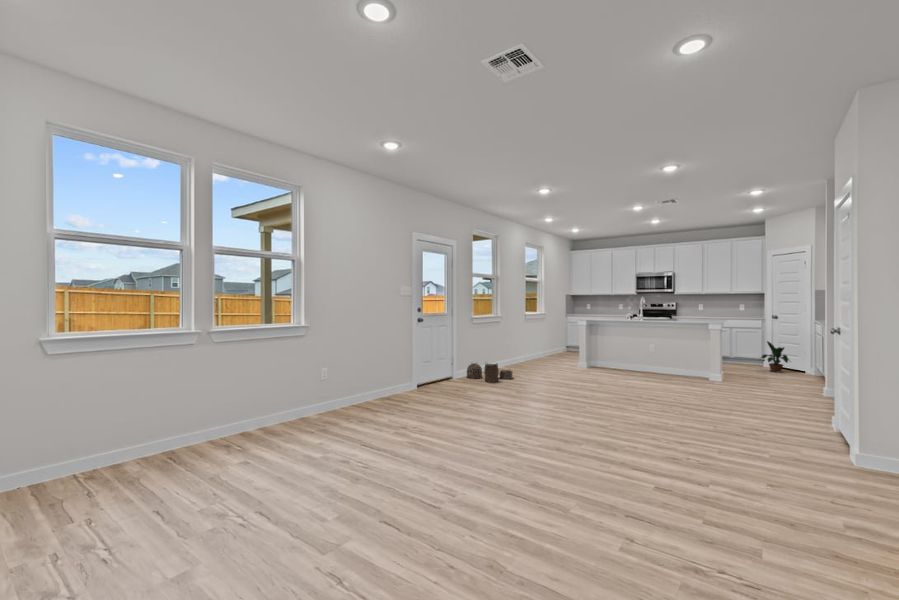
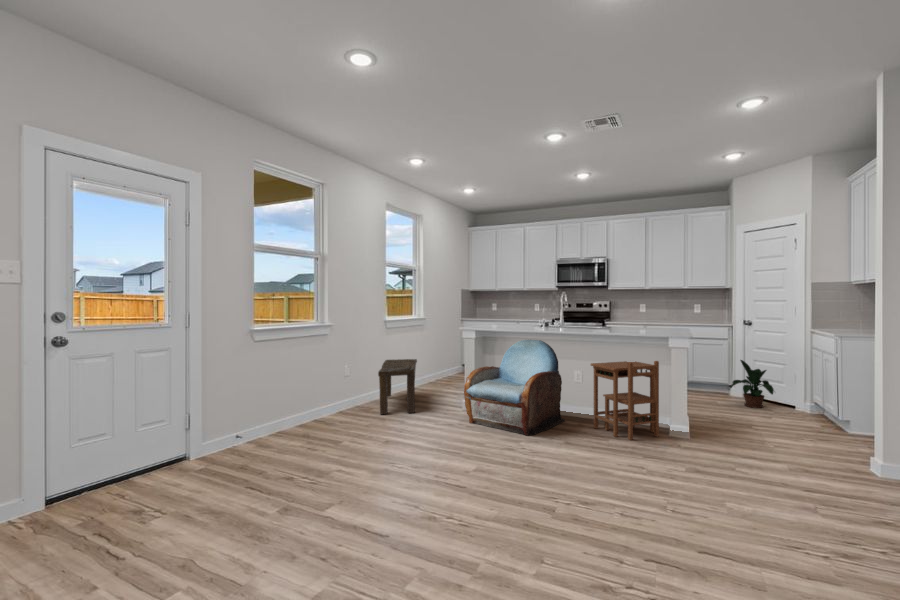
armchair: none [582,326,644,378] -> present [464,340,565,436]
side table: none [660,337,703,381] -> present [591,361,659,440]
bench: none [525,339,549,369] -> present [378,359,417,414]
woven basket: present [467,363,512,382] -> none [239,416,330,462]

